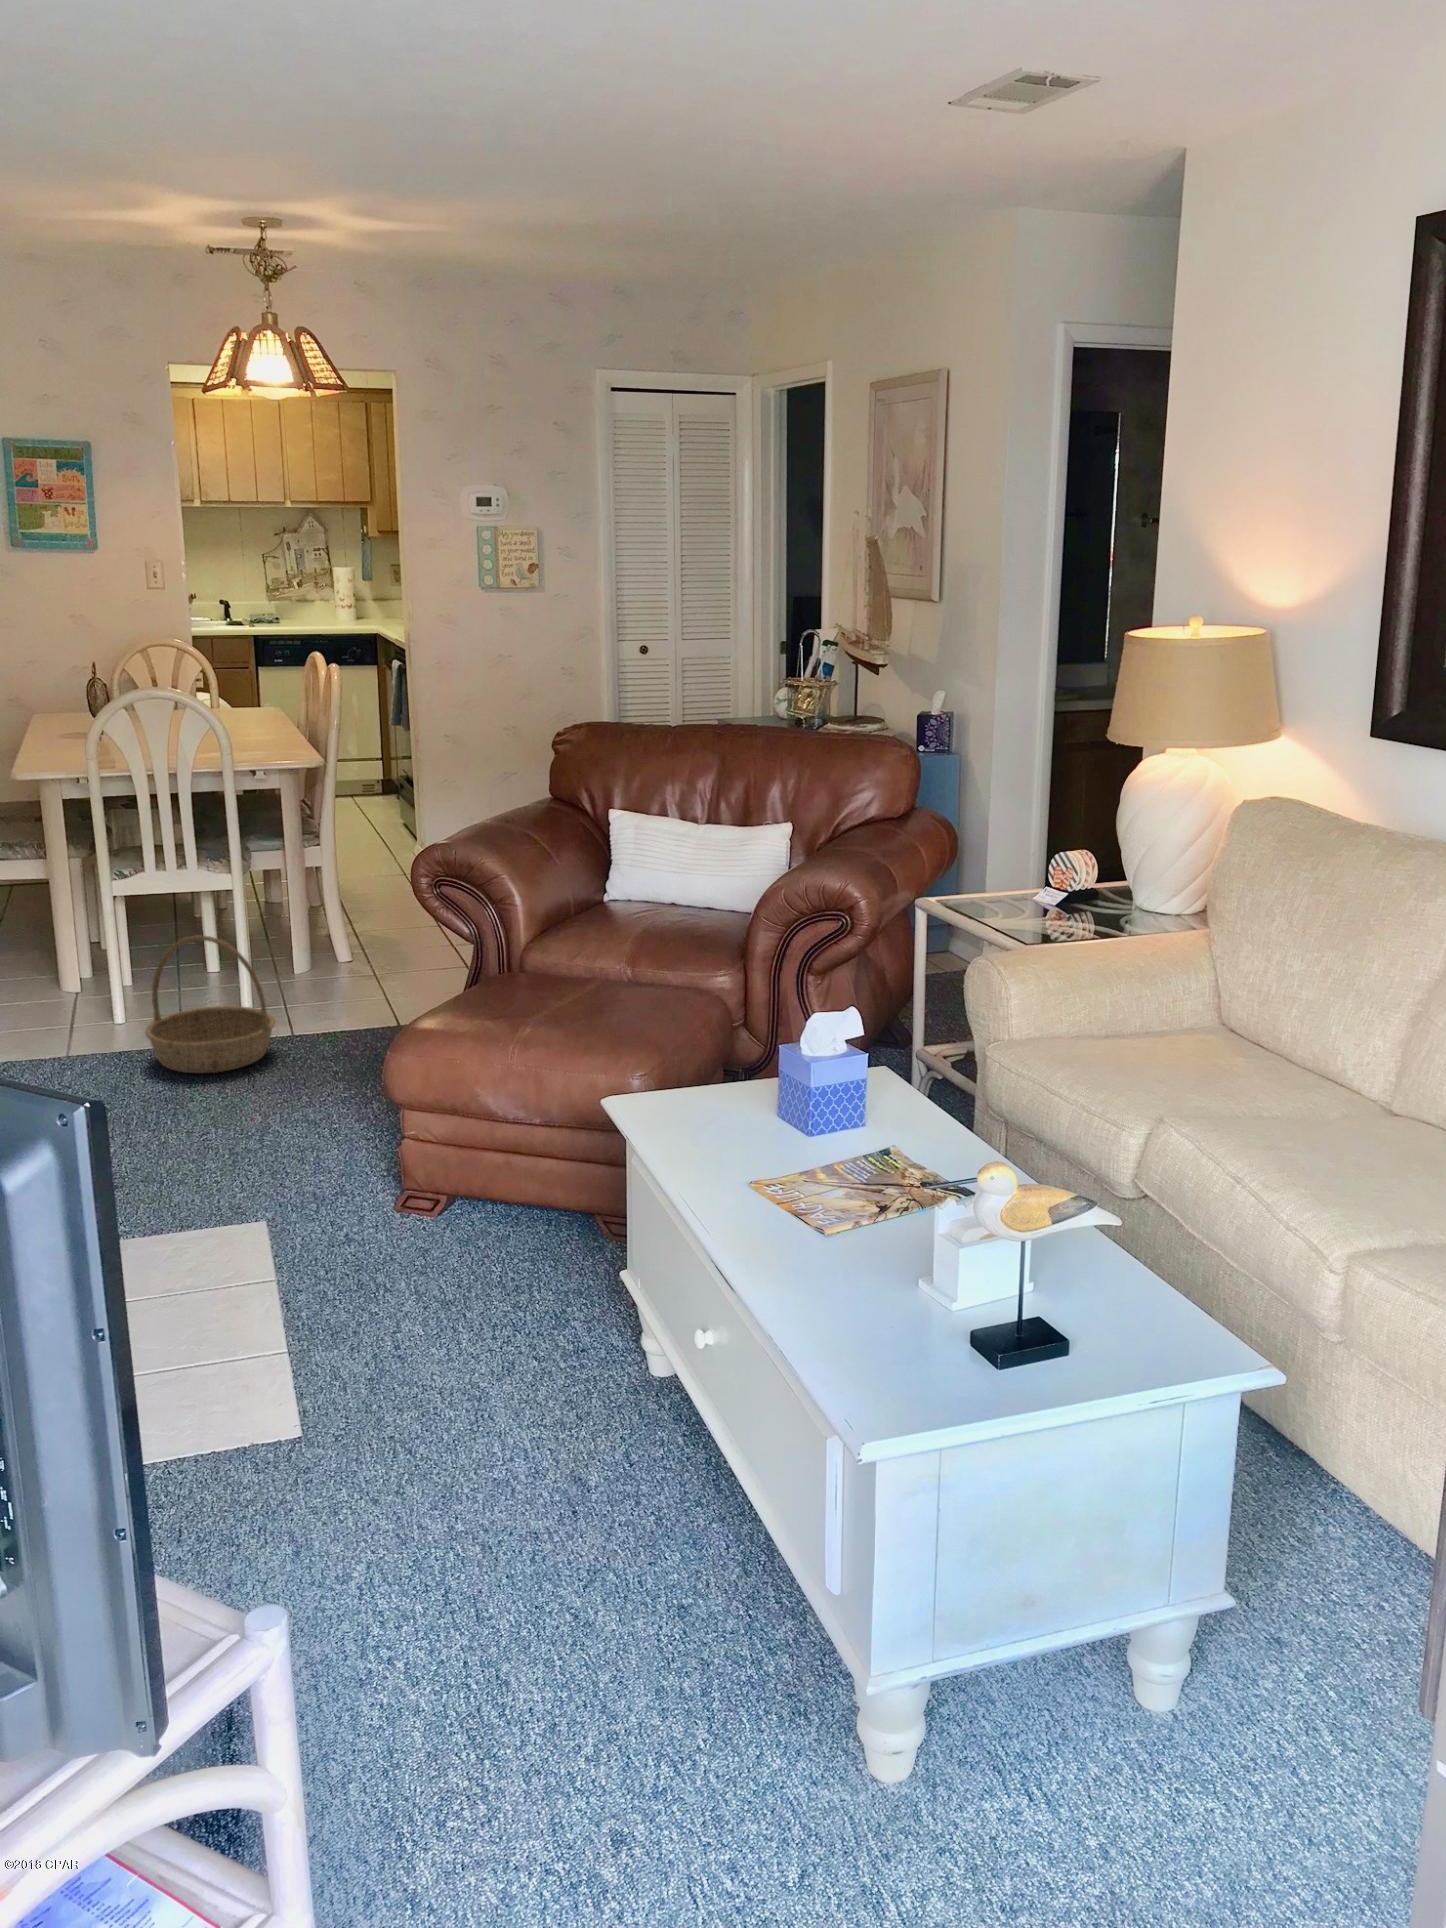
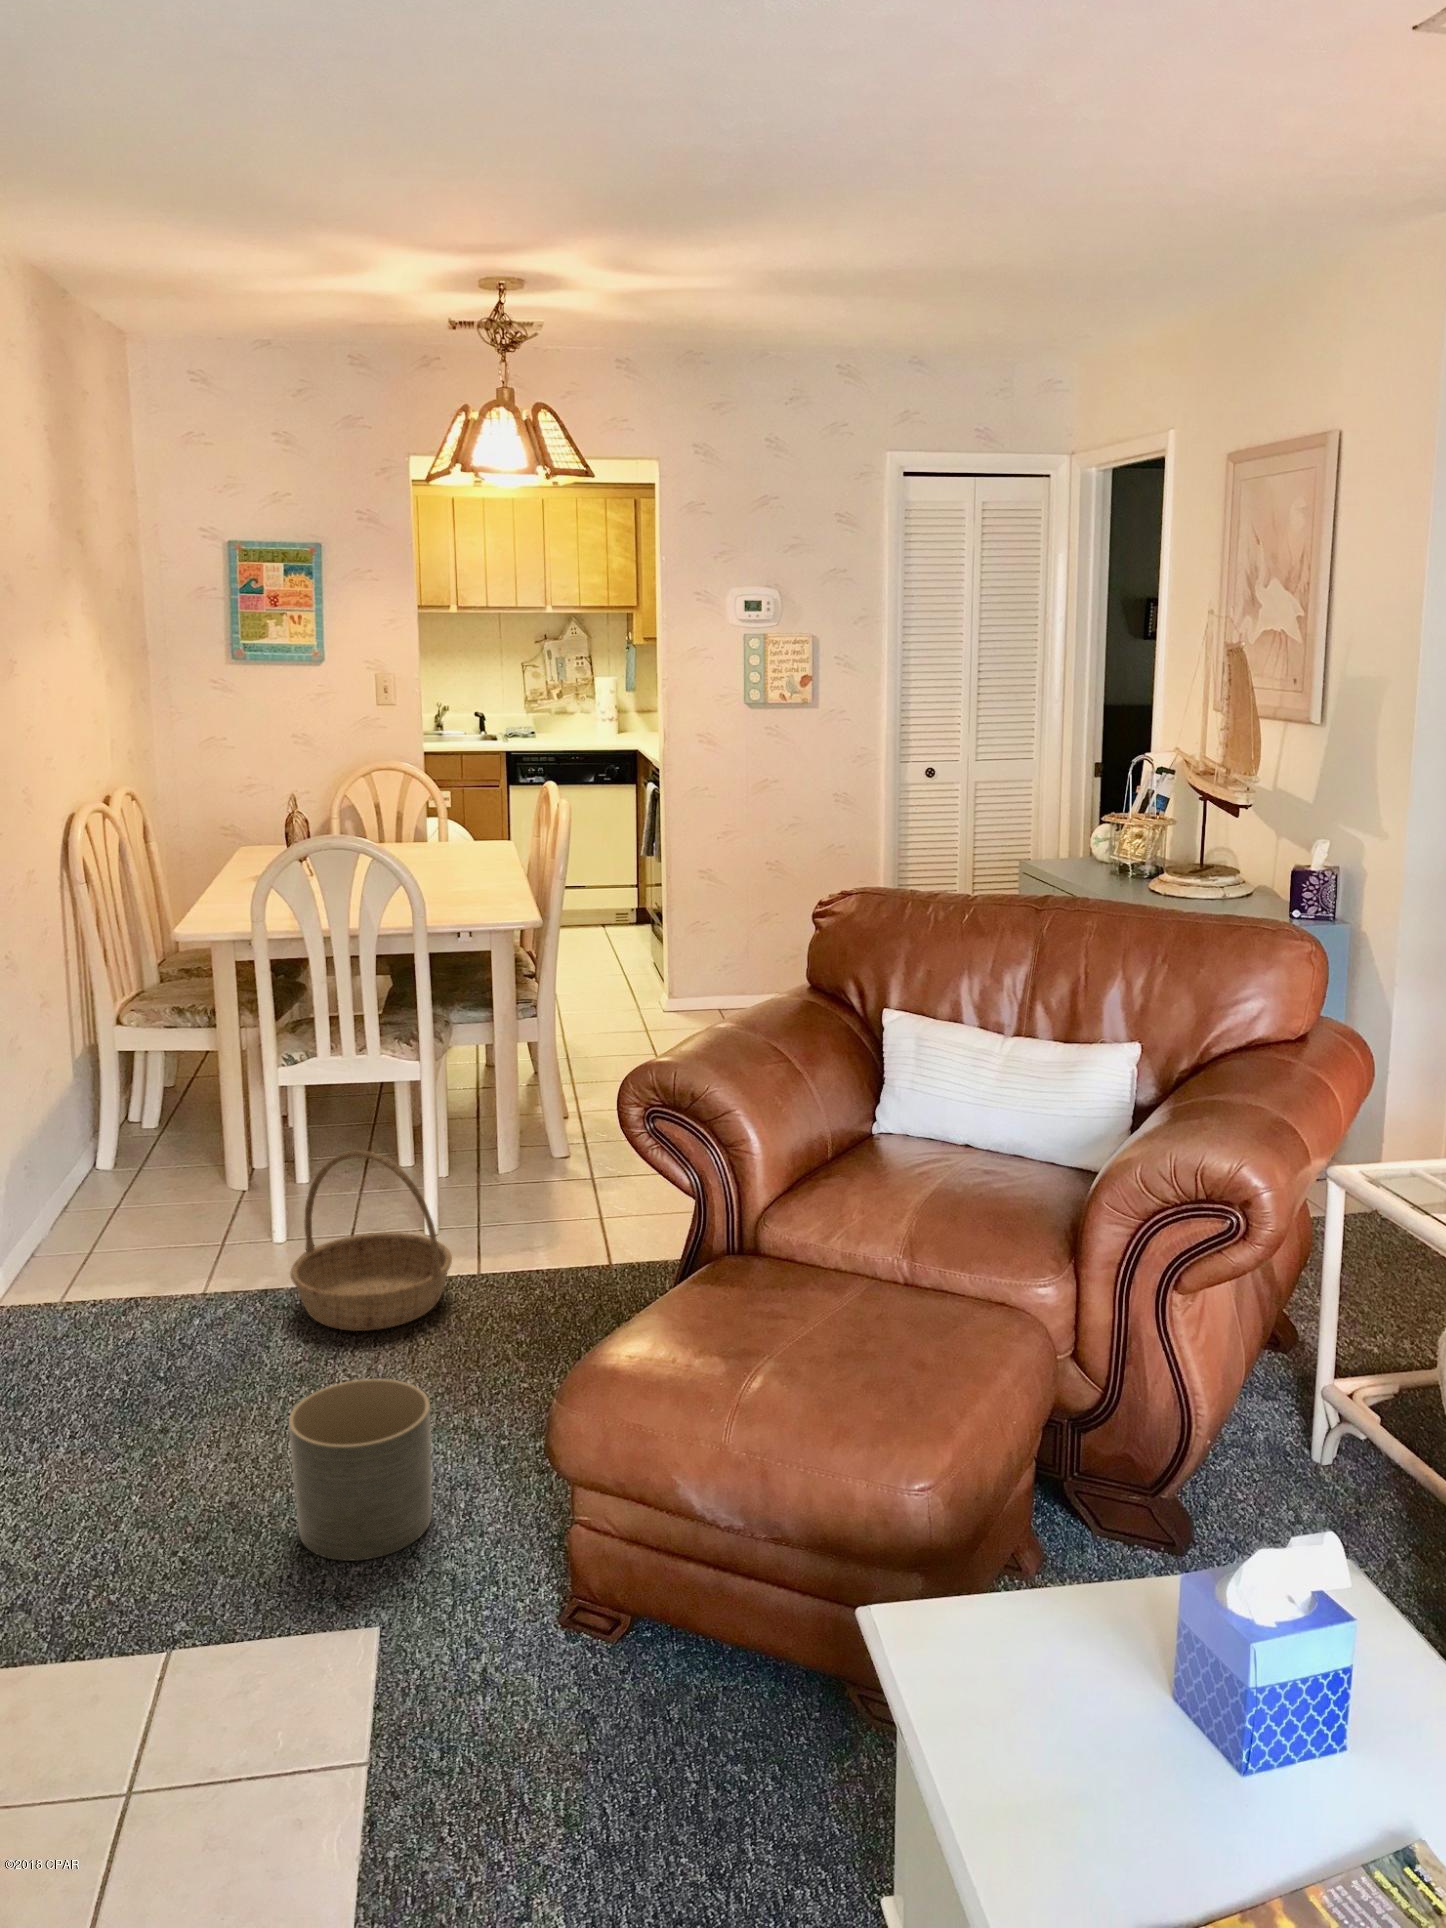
planter: none [186,1073,293,1191] -> present [289,1379,432,1561]

